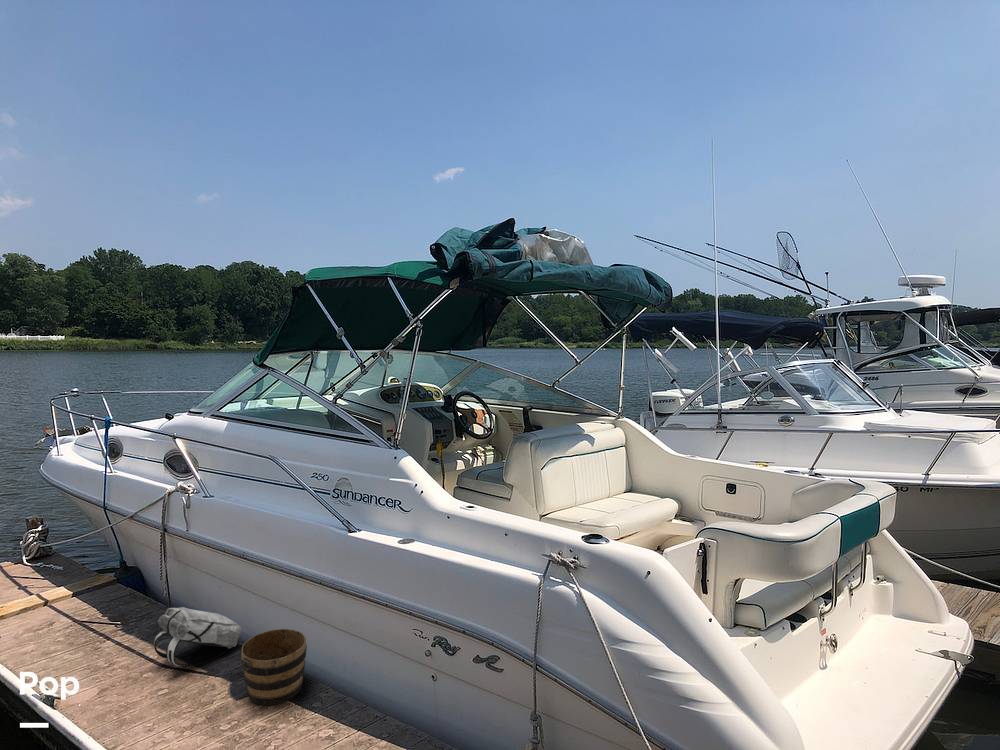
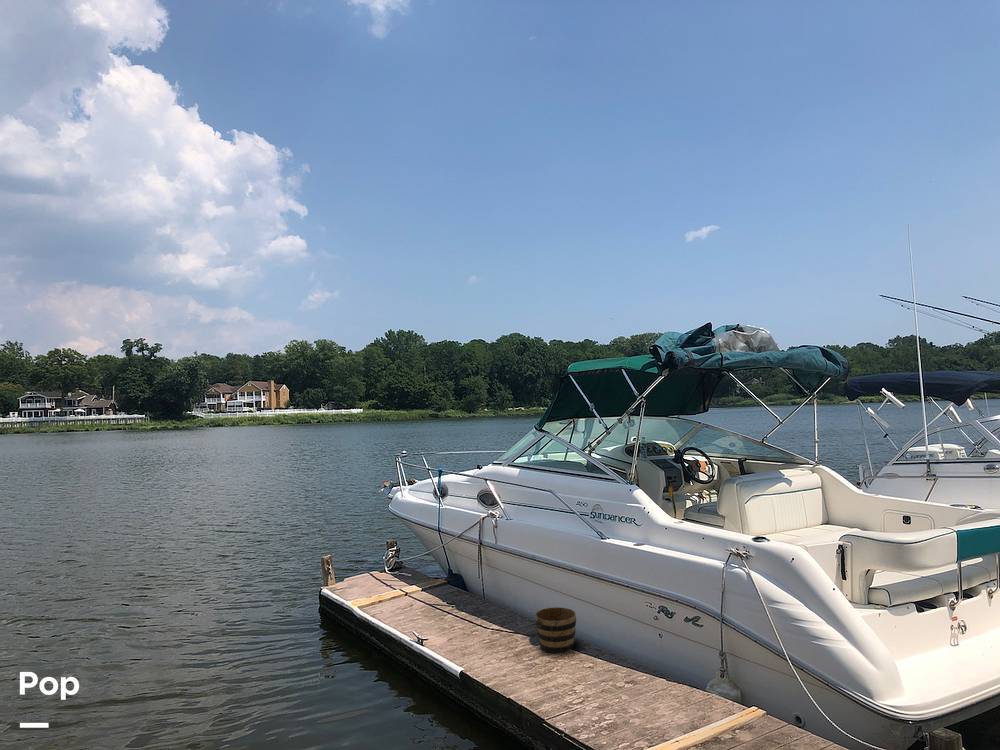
backpack: present [154,607,242,666] -> none [480,591,533,631]

